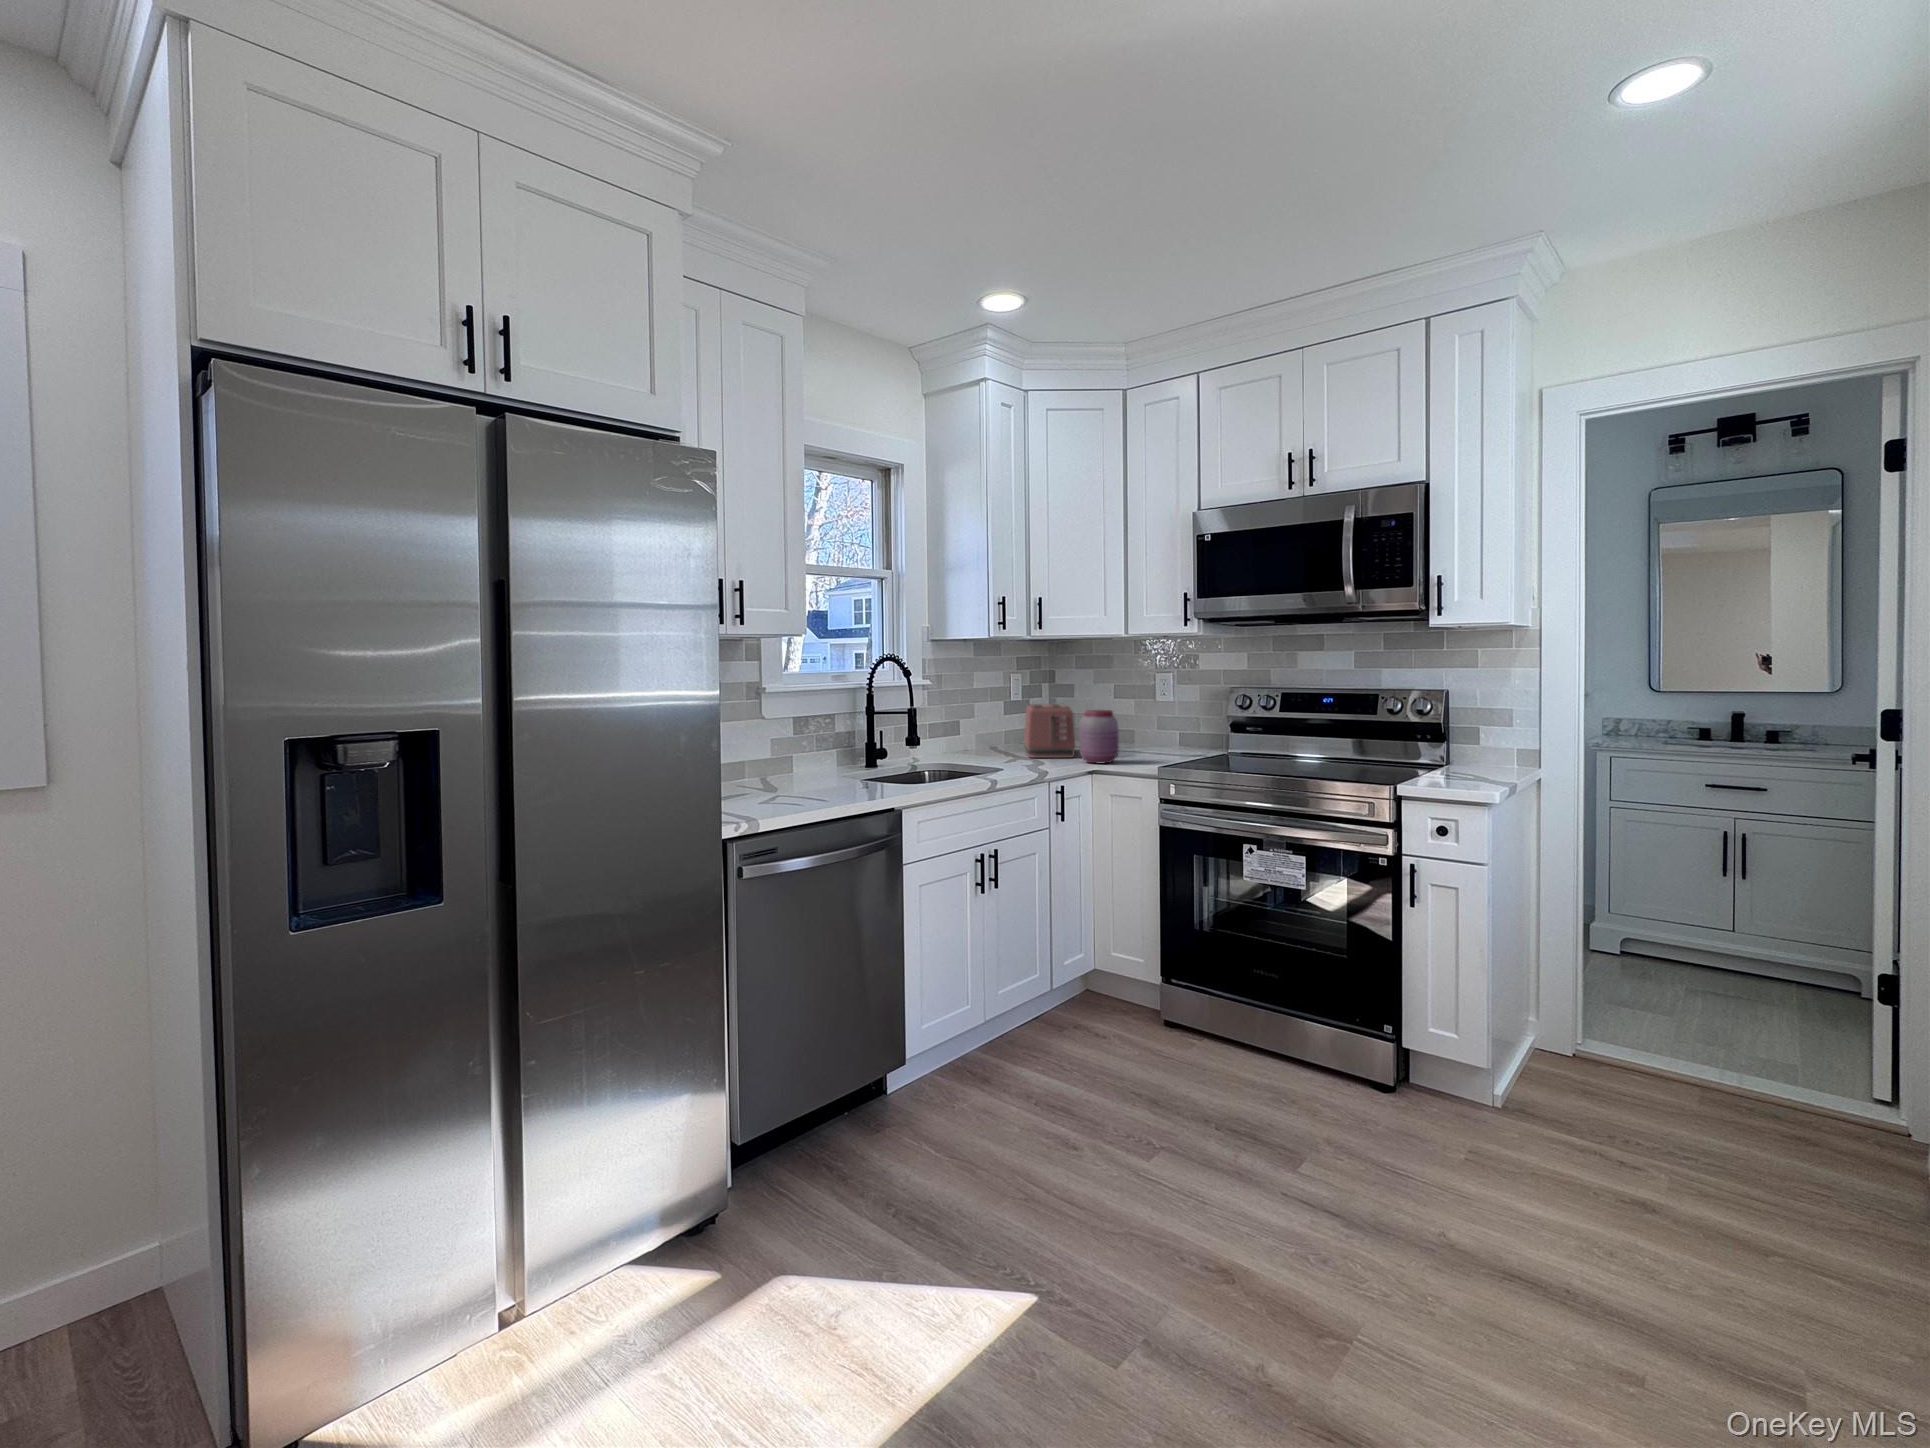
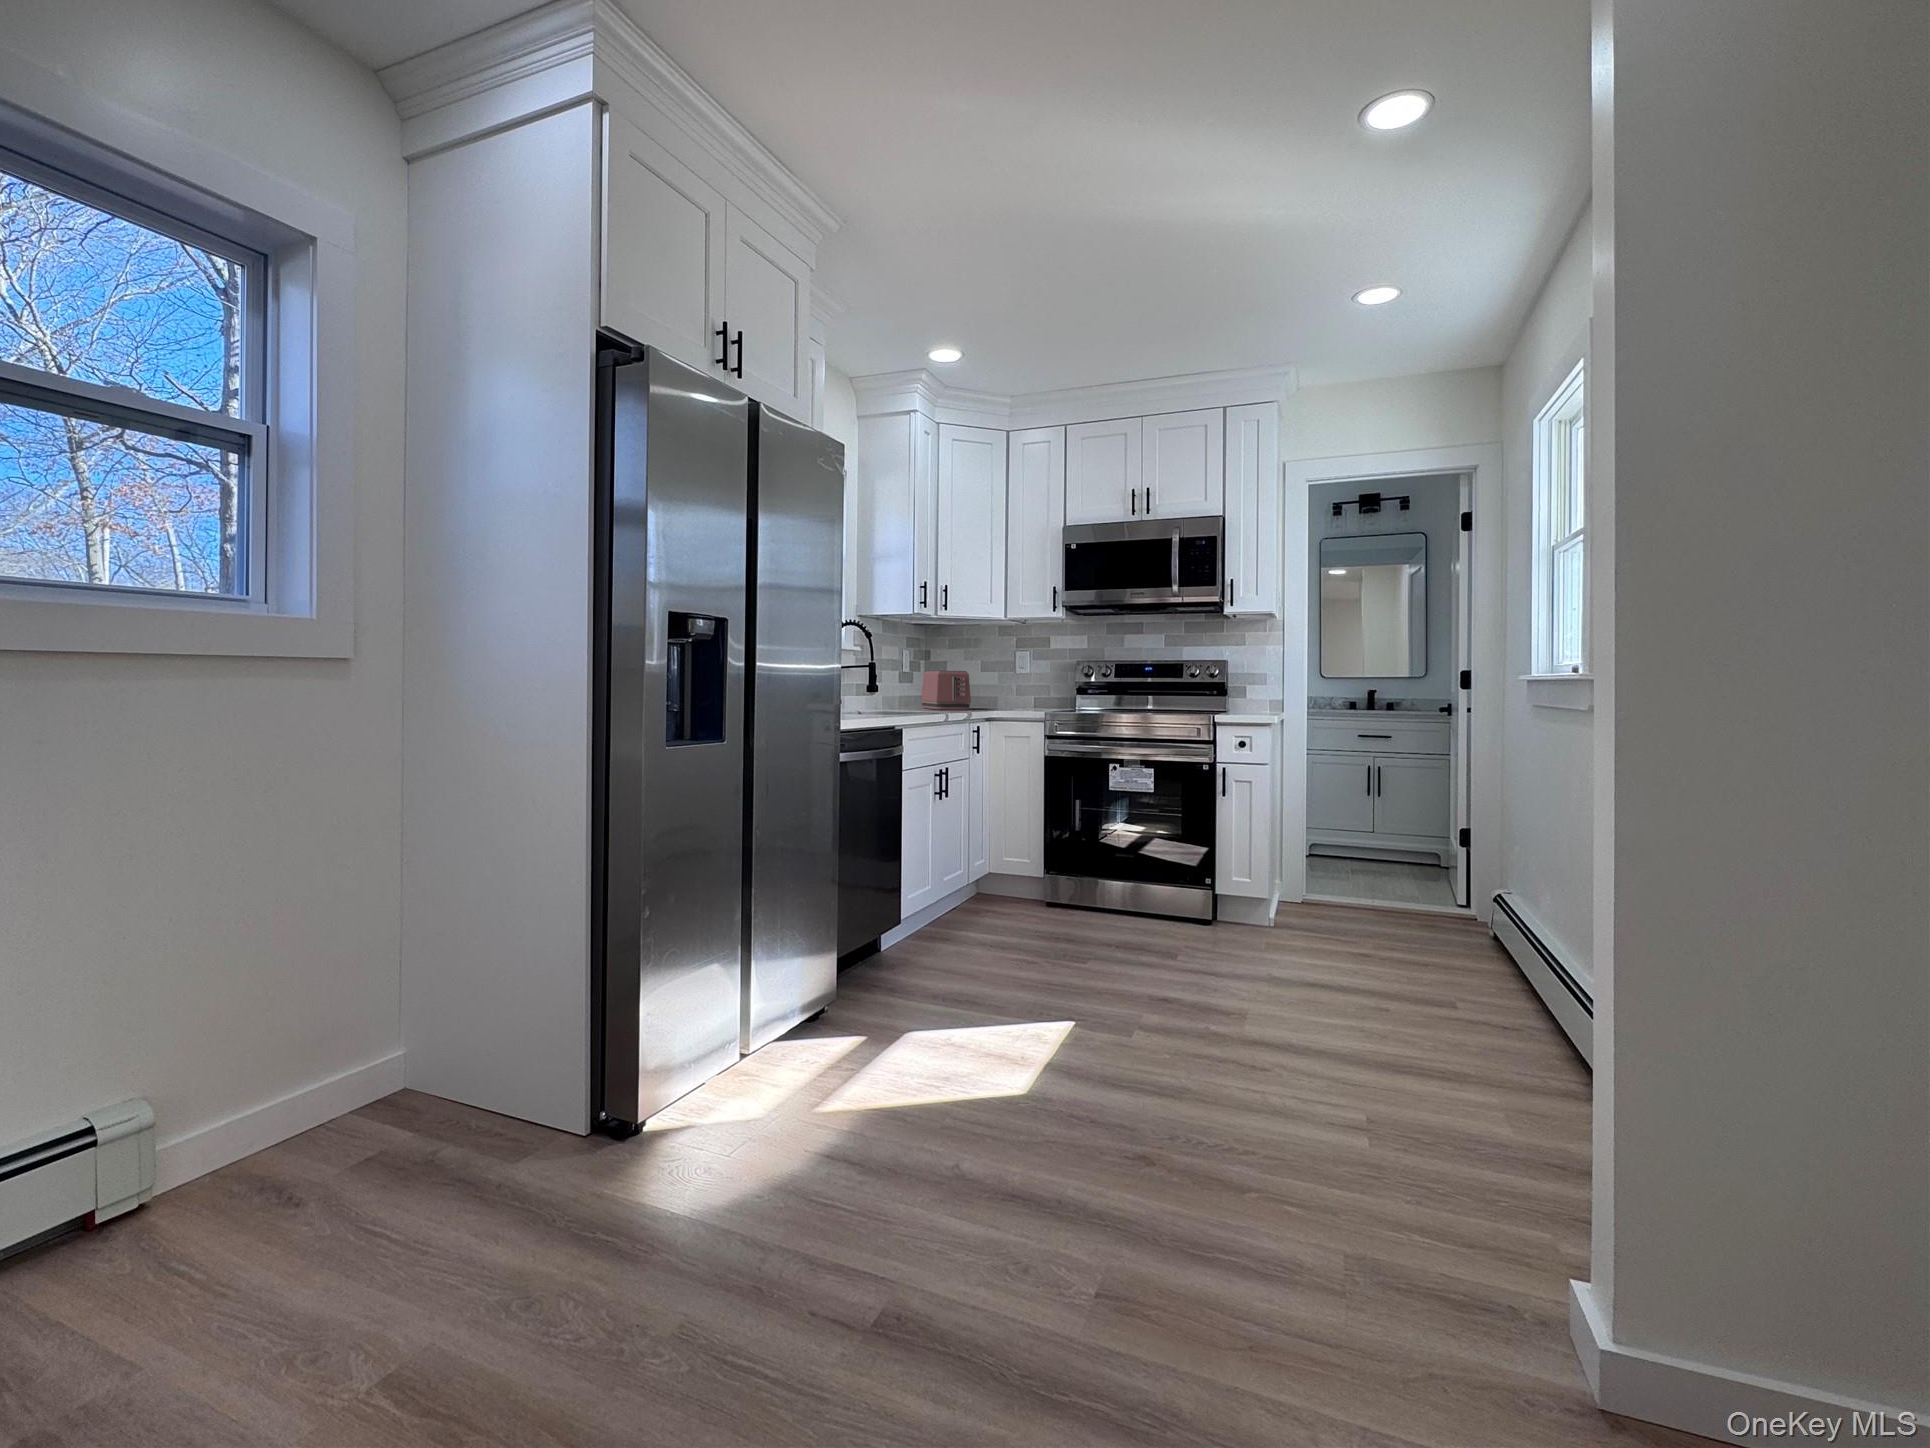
jar: present [1079,710,1119,763] -> none [980,672,1009,711]

